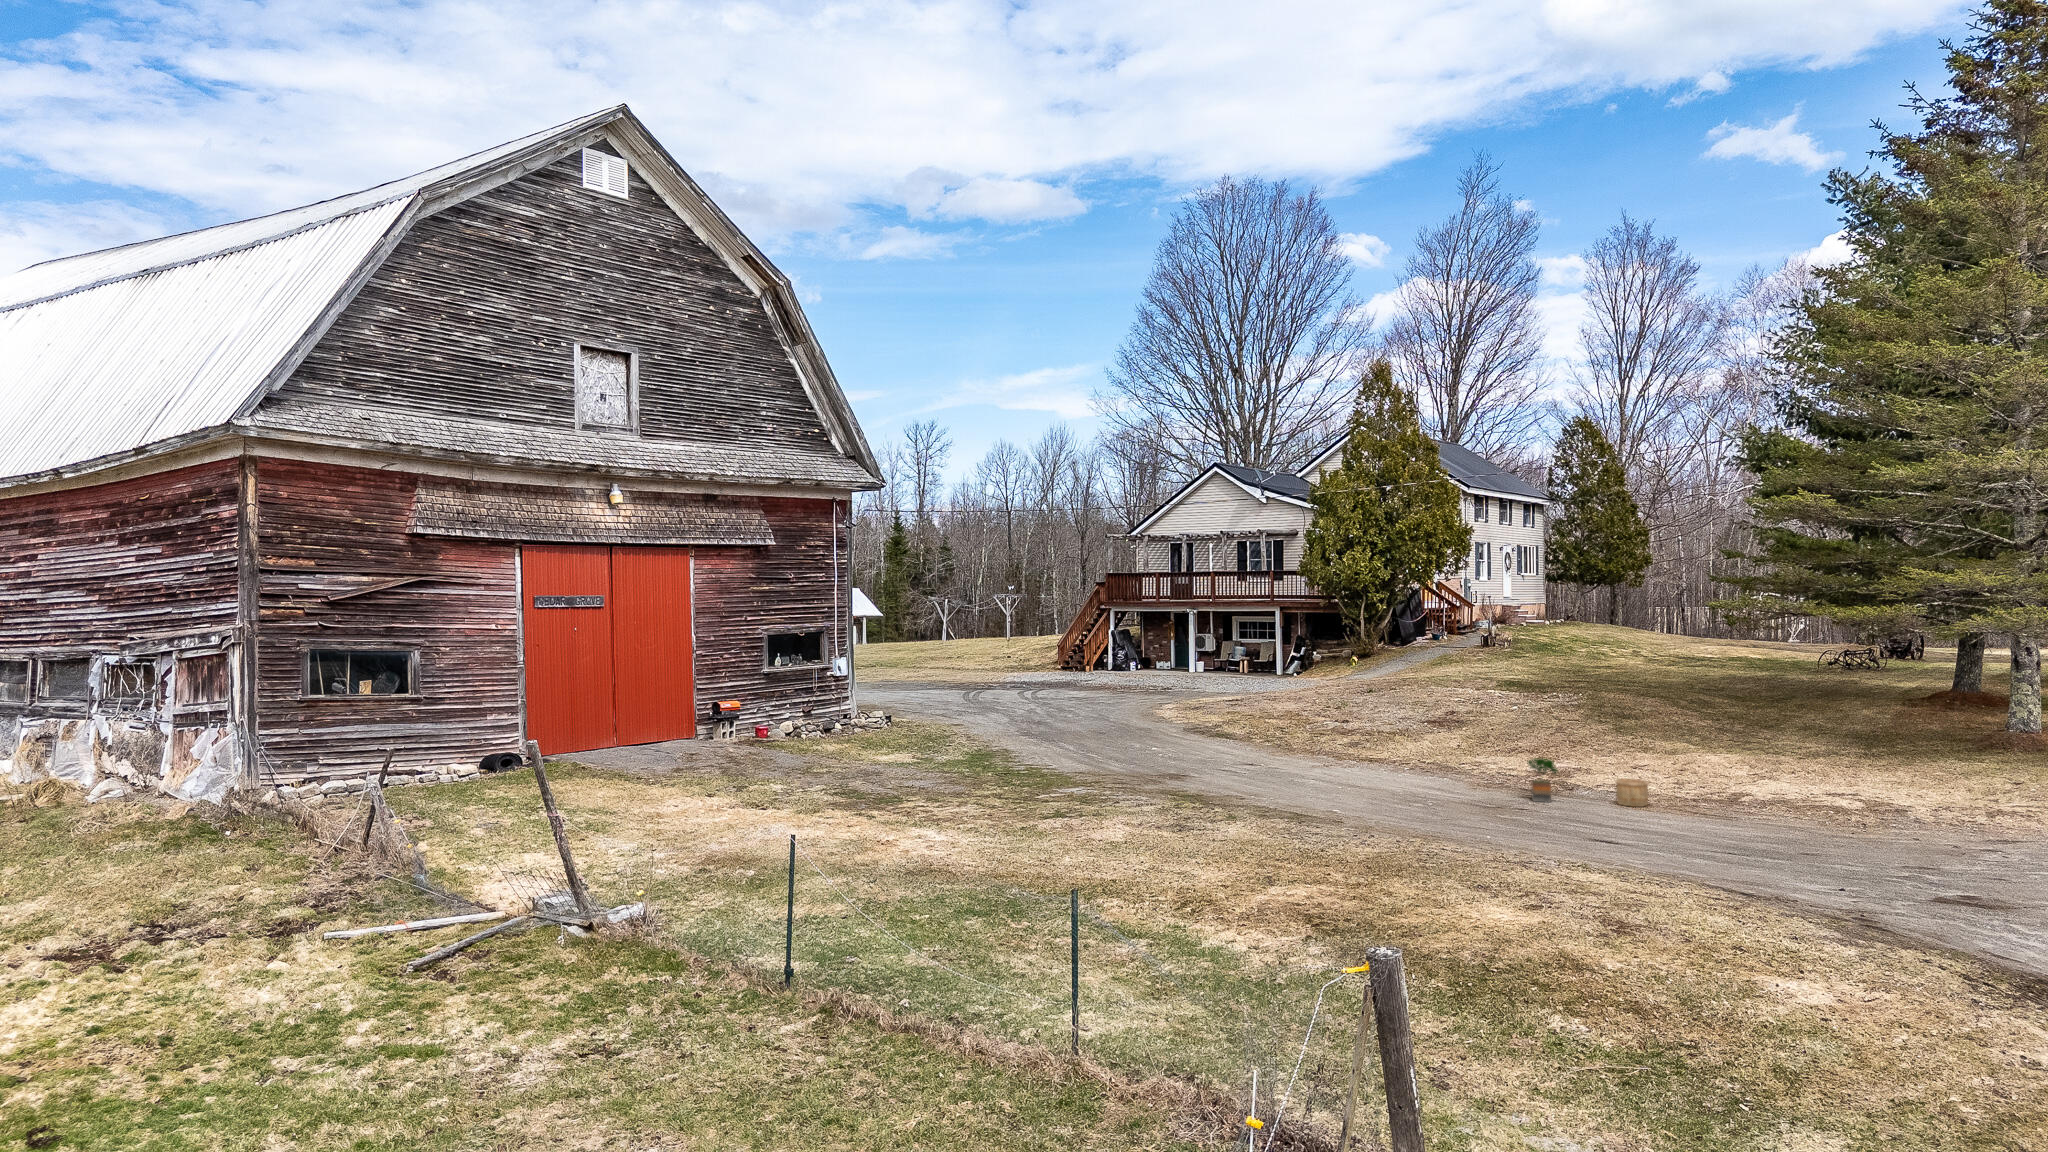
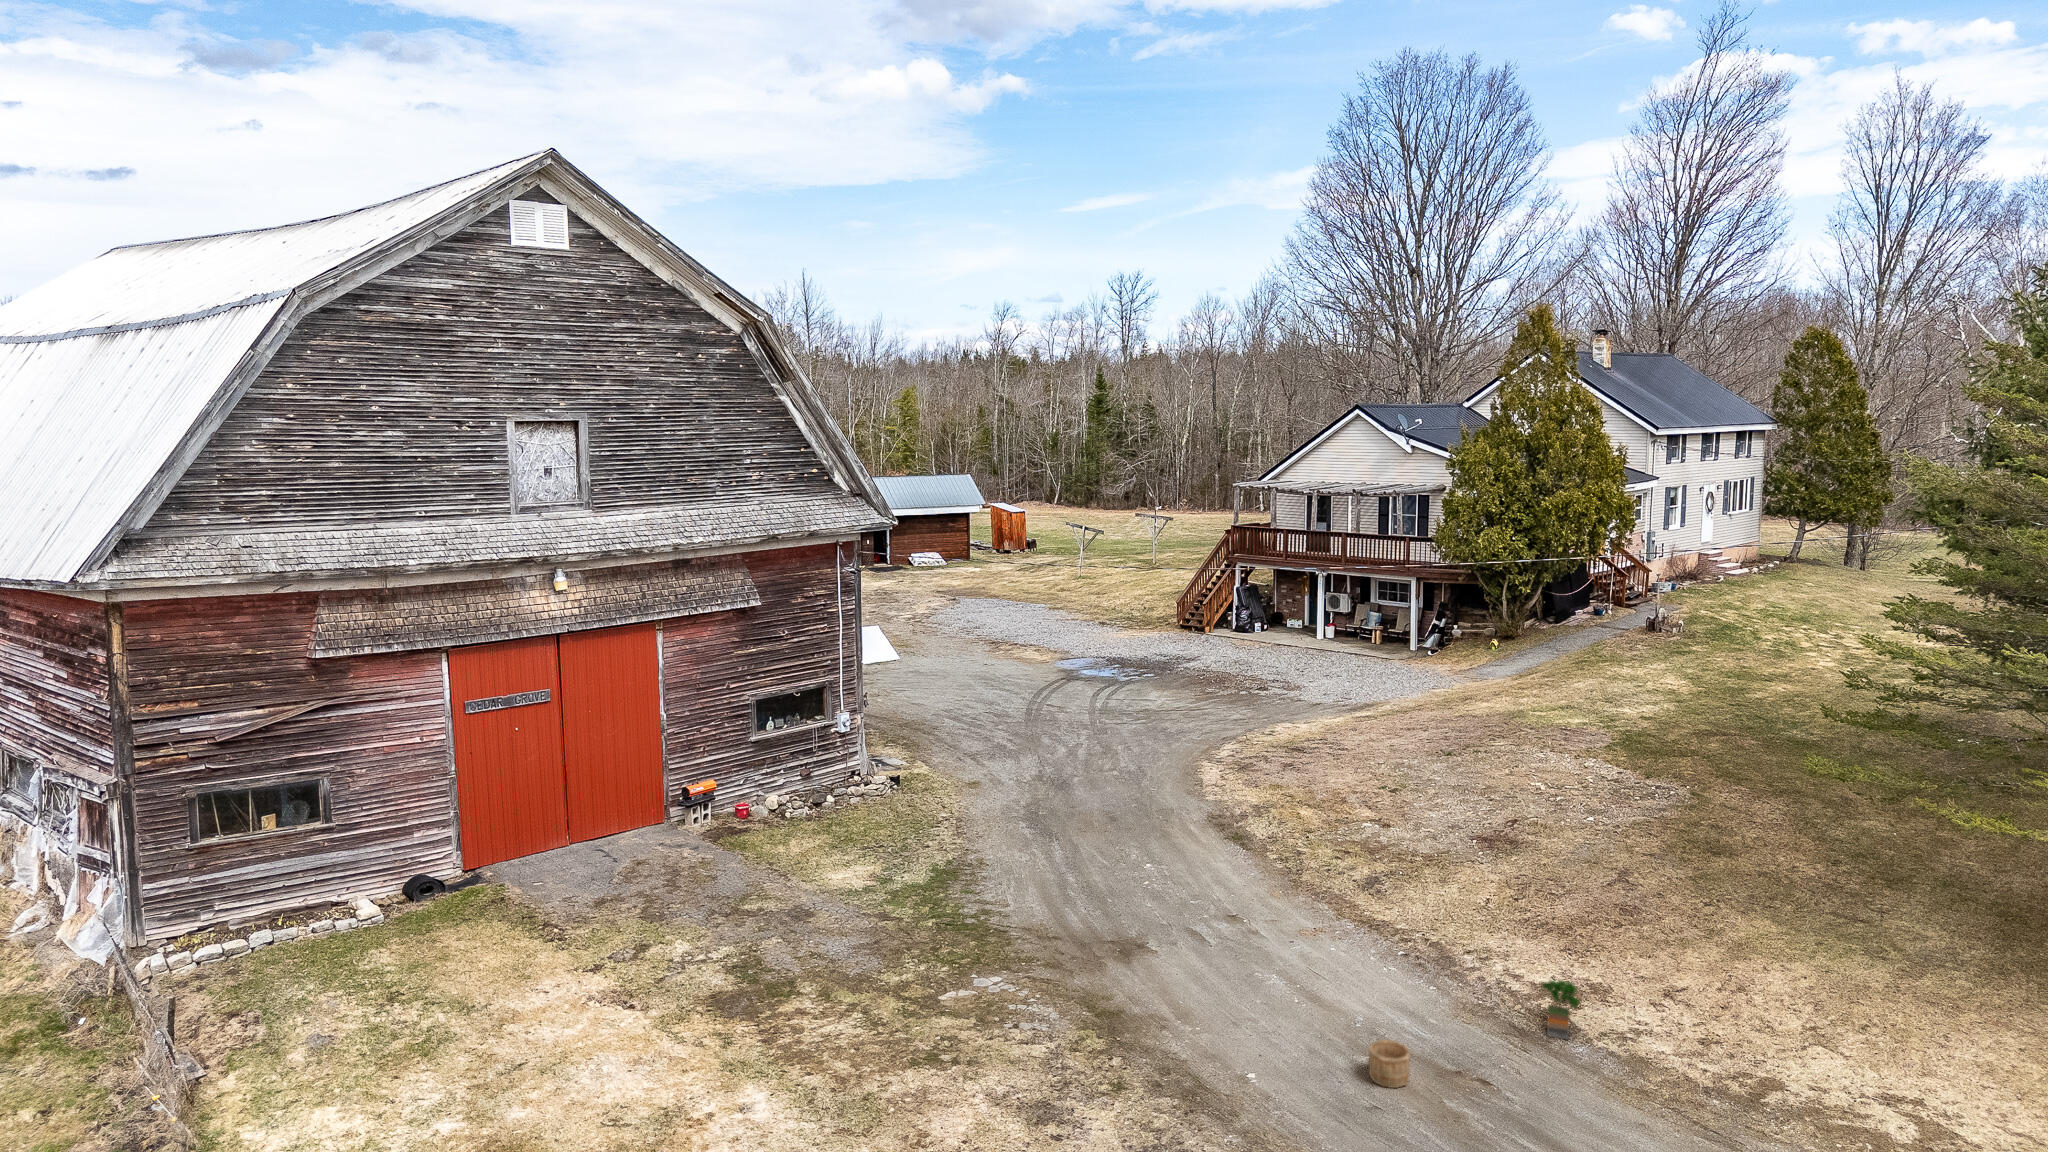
wooden bucket: present [1616,778,1648,807] -> present [1368,1040,1410,1088]

